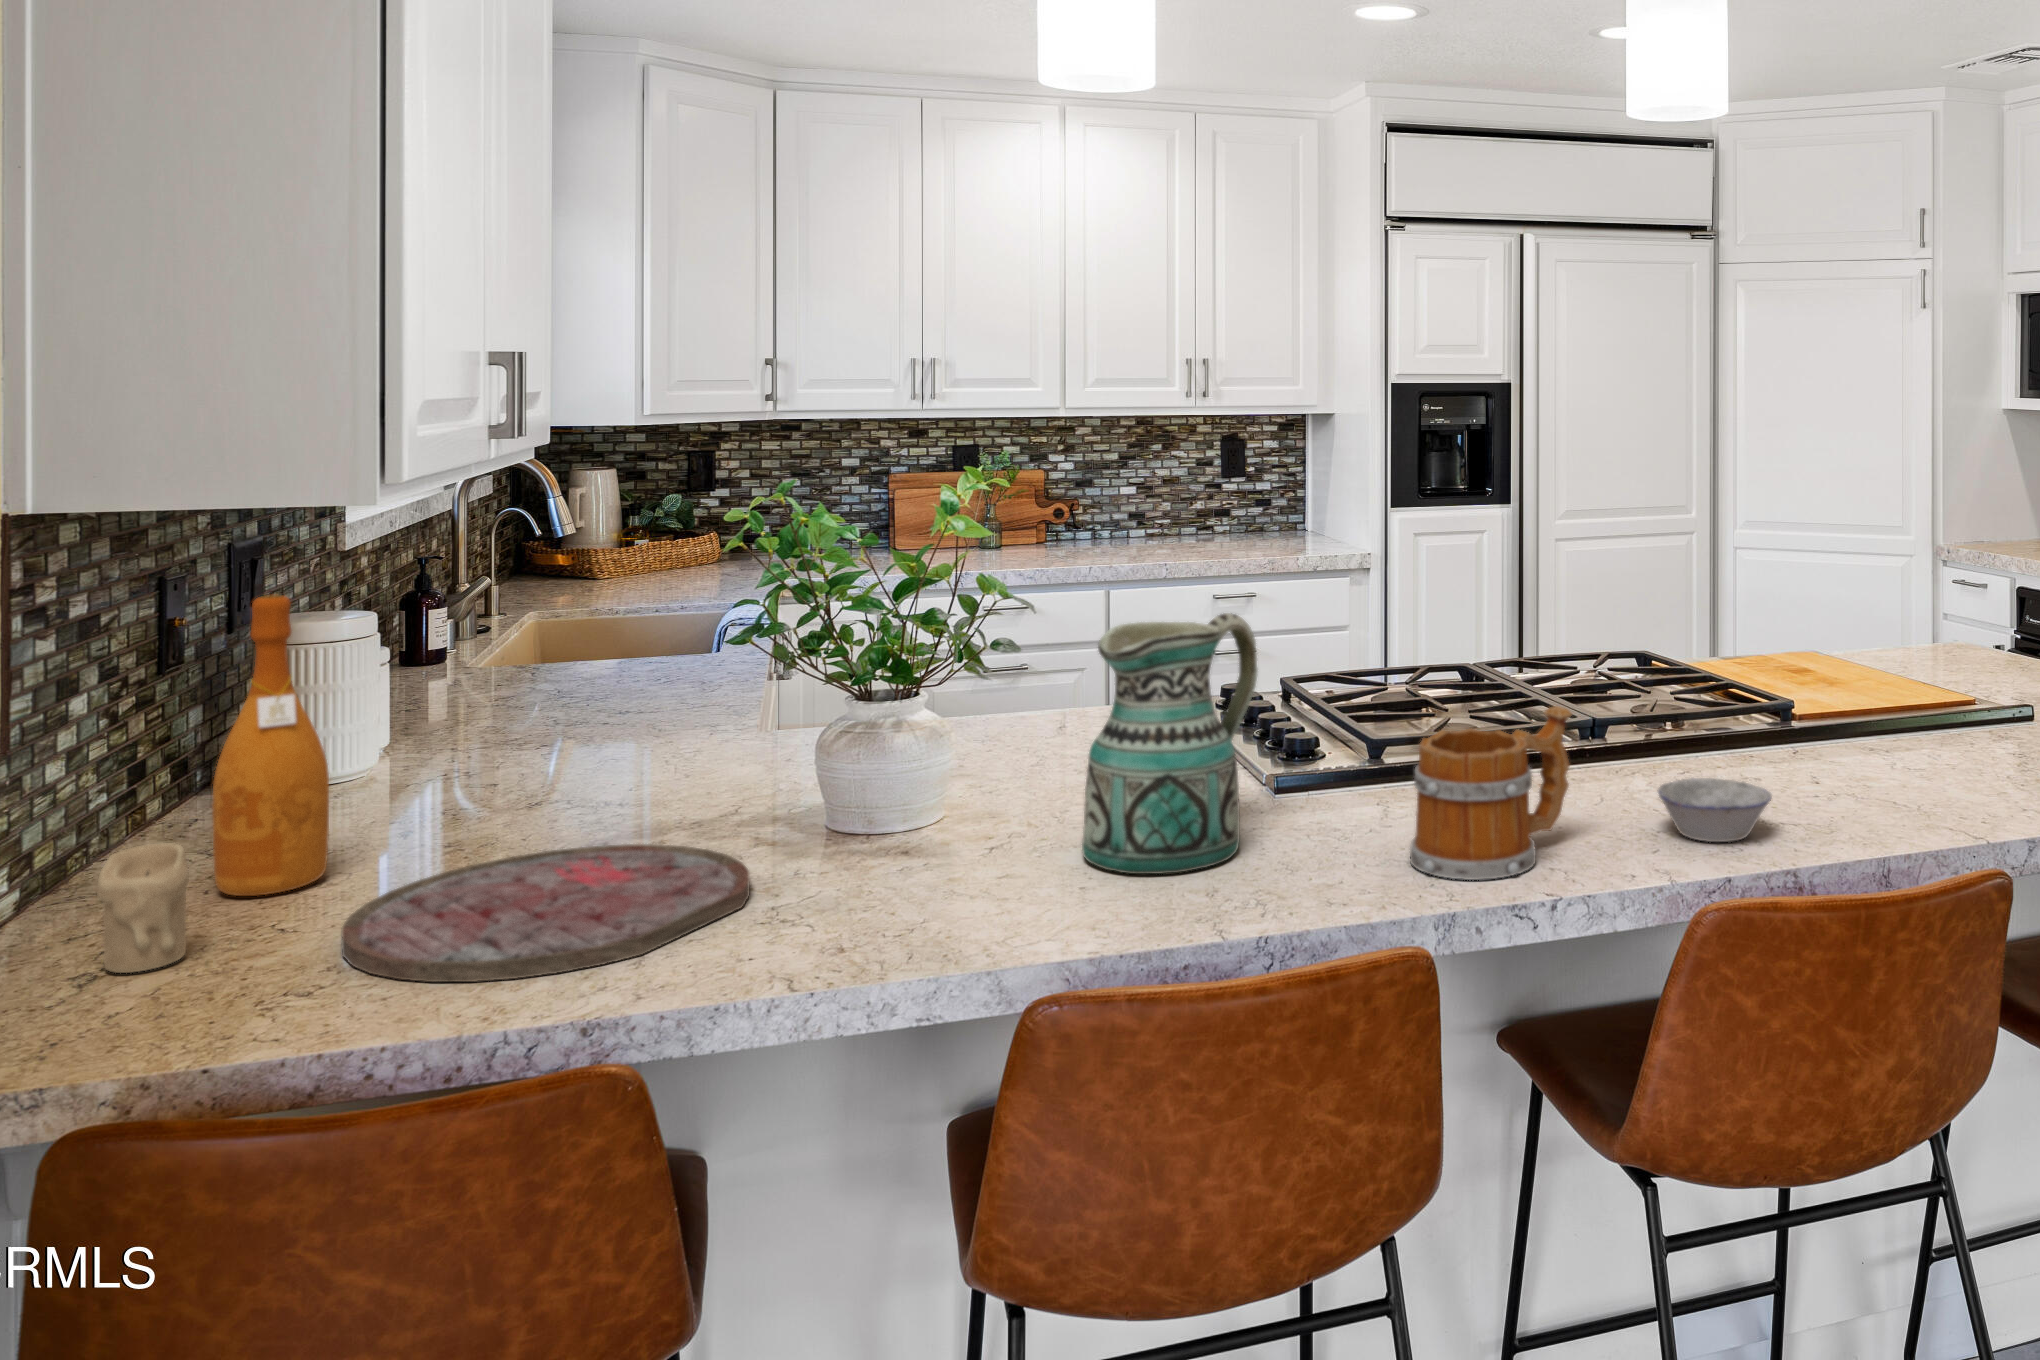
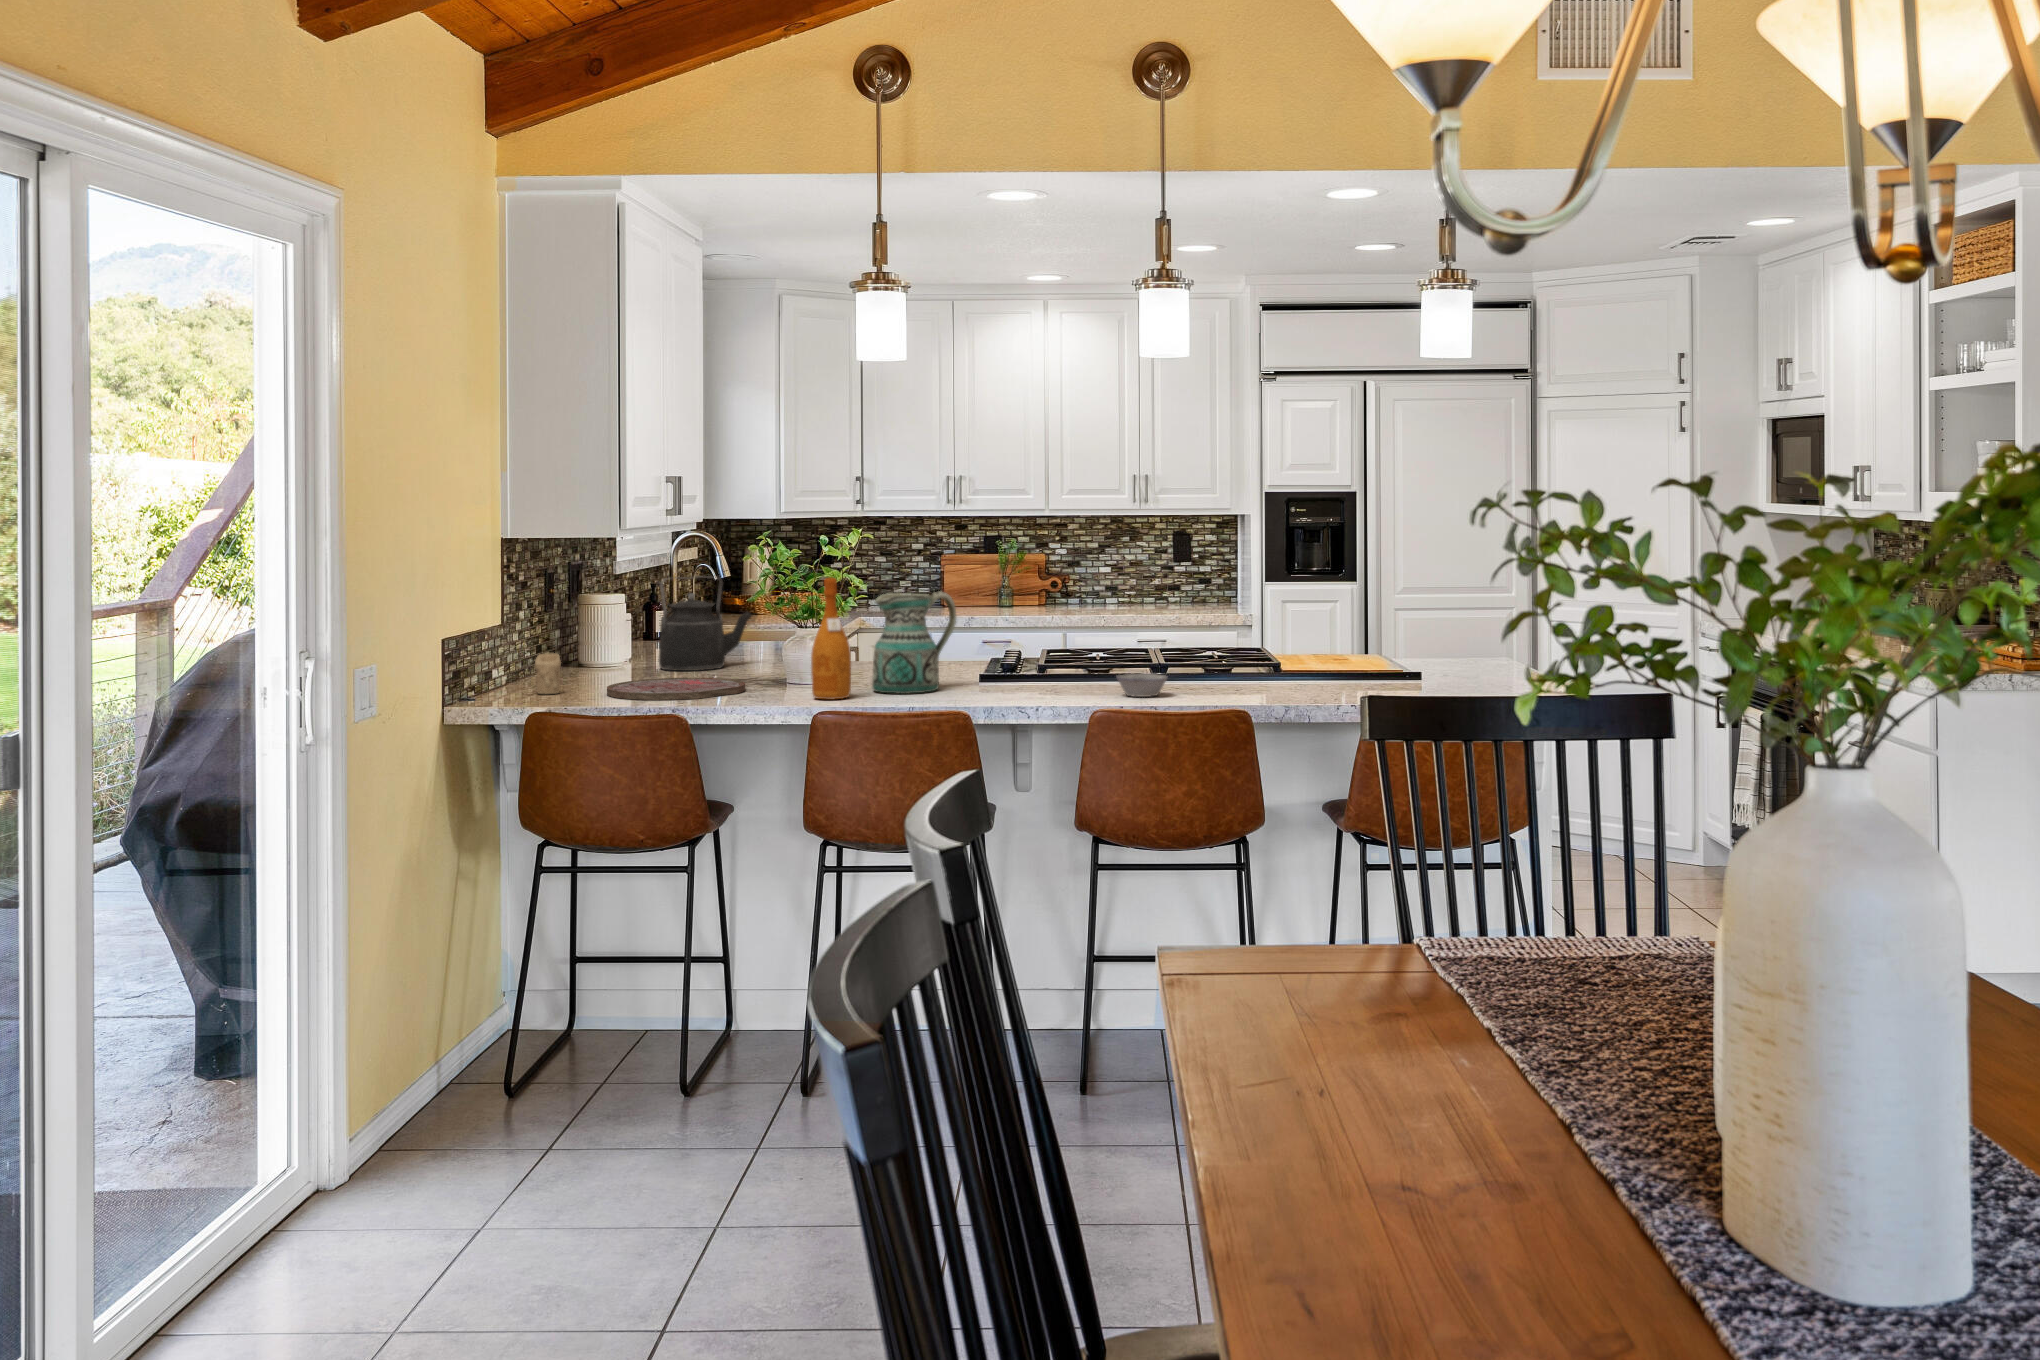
kettle: none [467,568,691,794] -> present [658,577,752,671]
wine bottle: present [212,594,329,896] -> present [811,577,851,699]
mug: present [1410,706,1572,880] -> none [996,634,1075,699]

